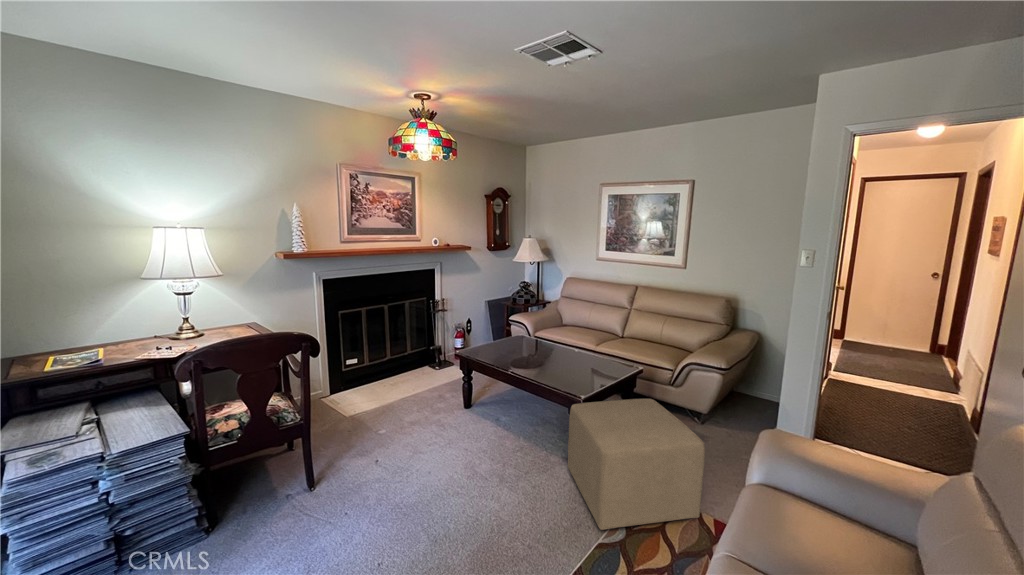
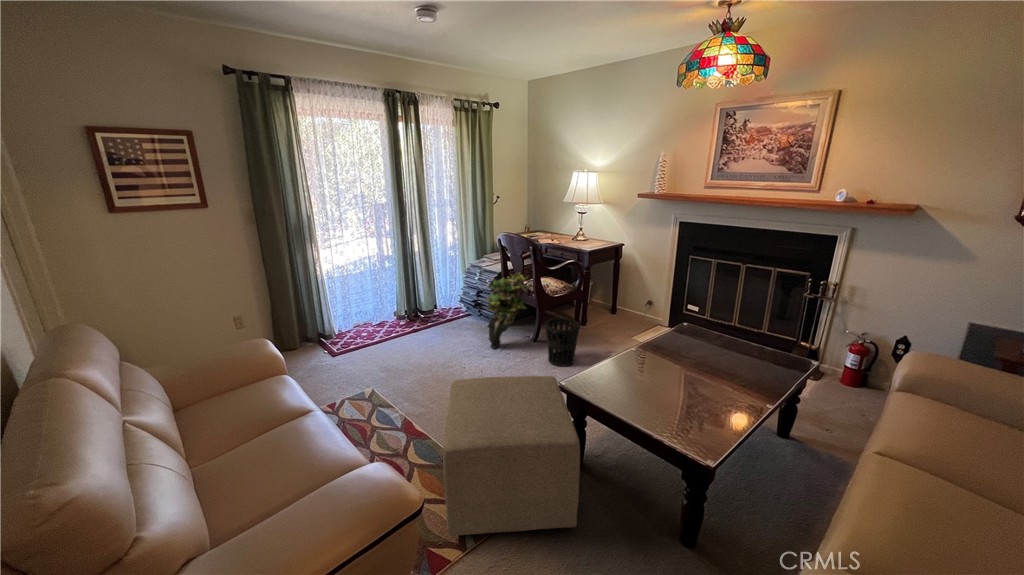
potted plant: none [271,391,357,537] -> present [485,273,527,349]
wastebasket: none [374,408,419,475] -> present [545,318,580,367]

